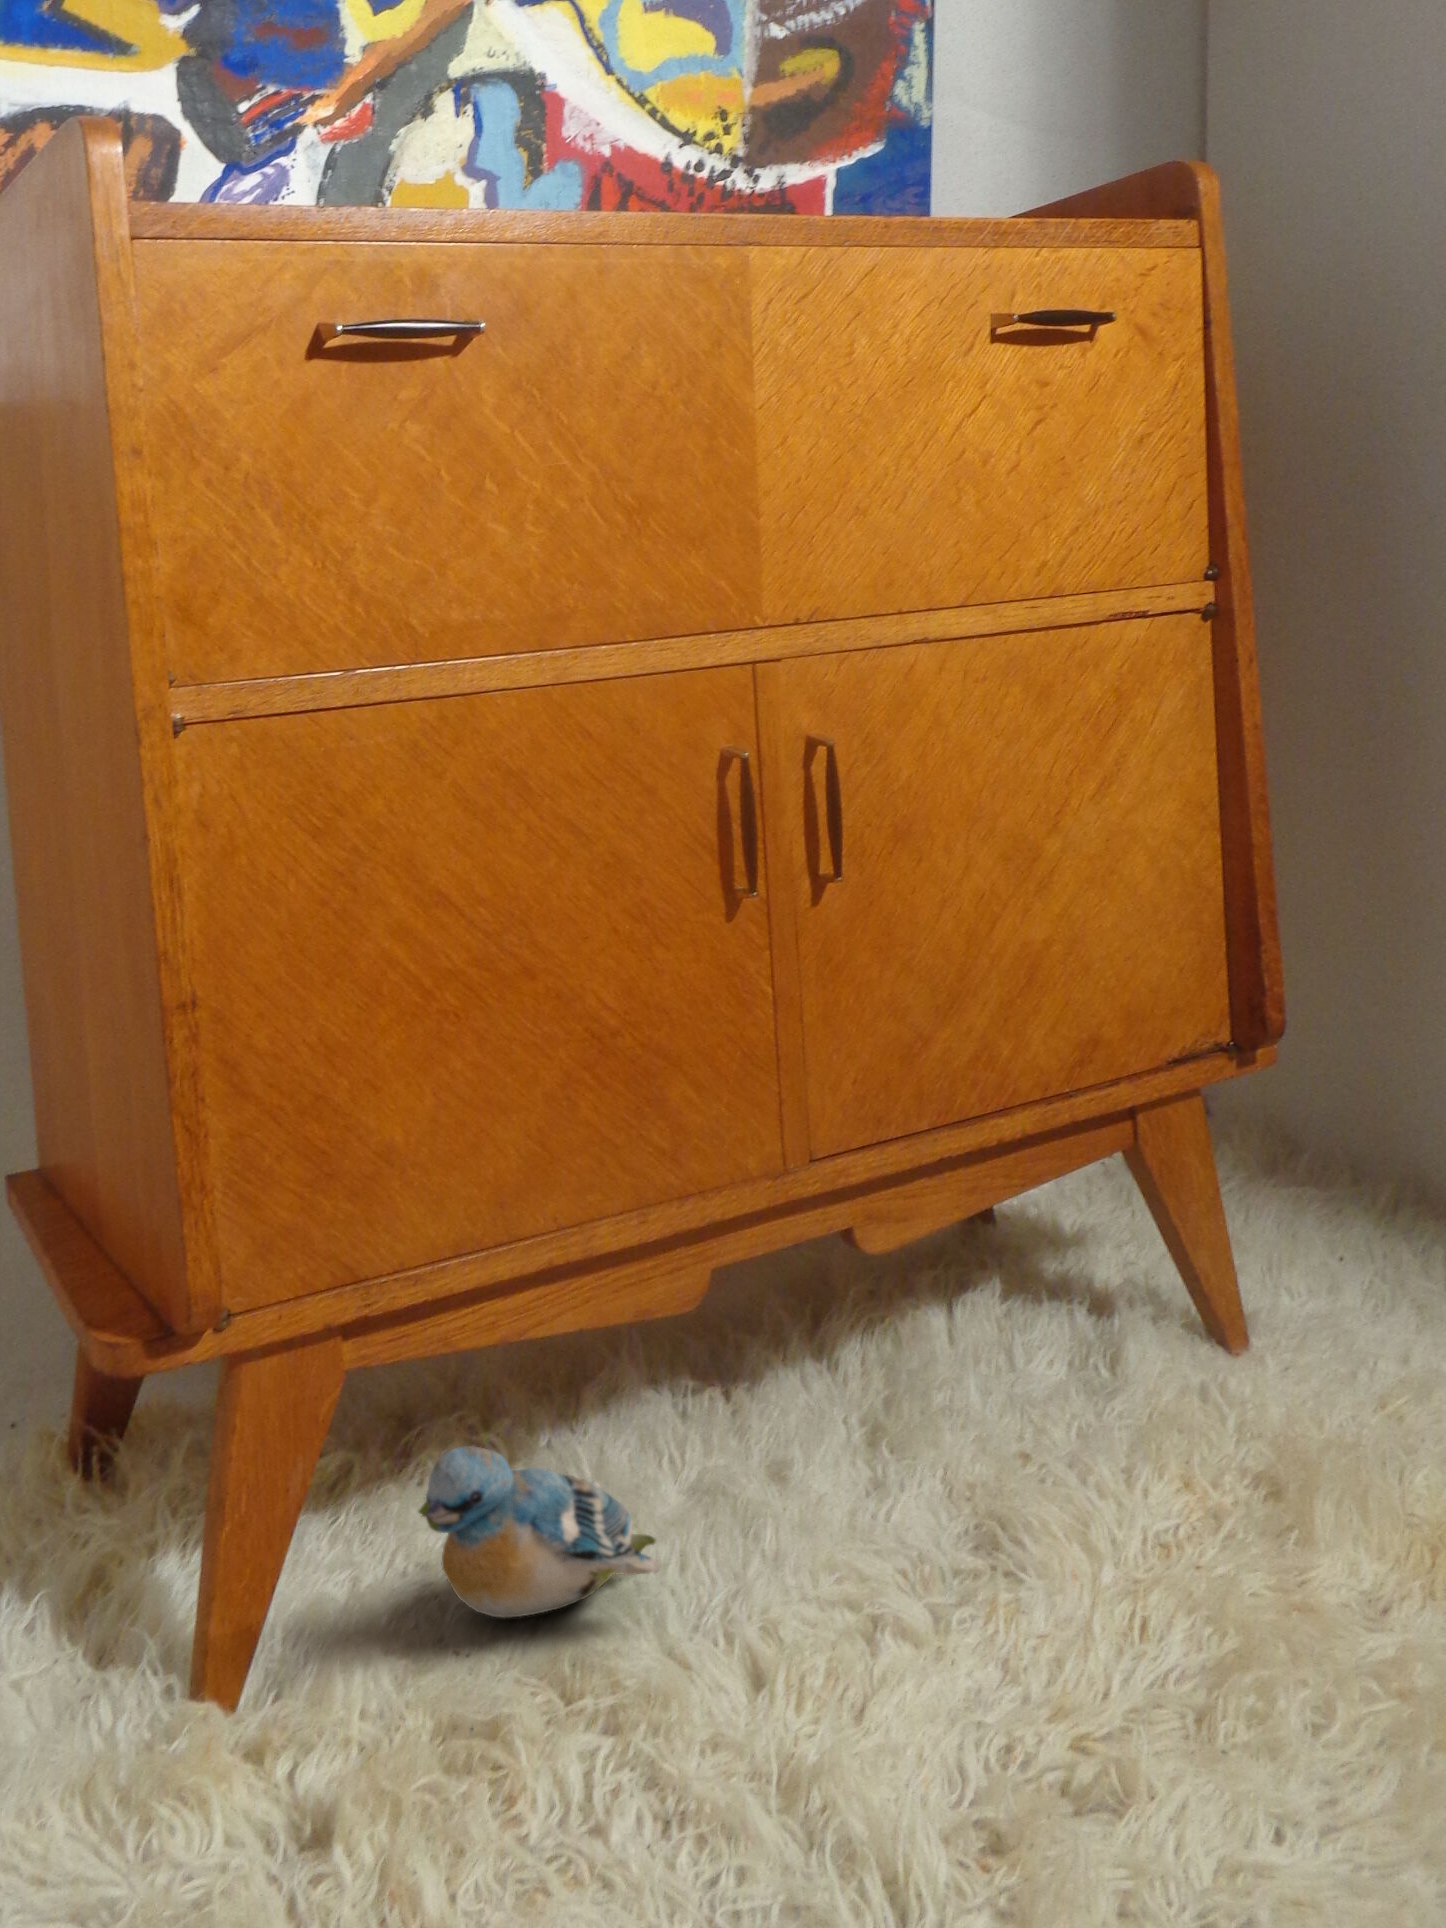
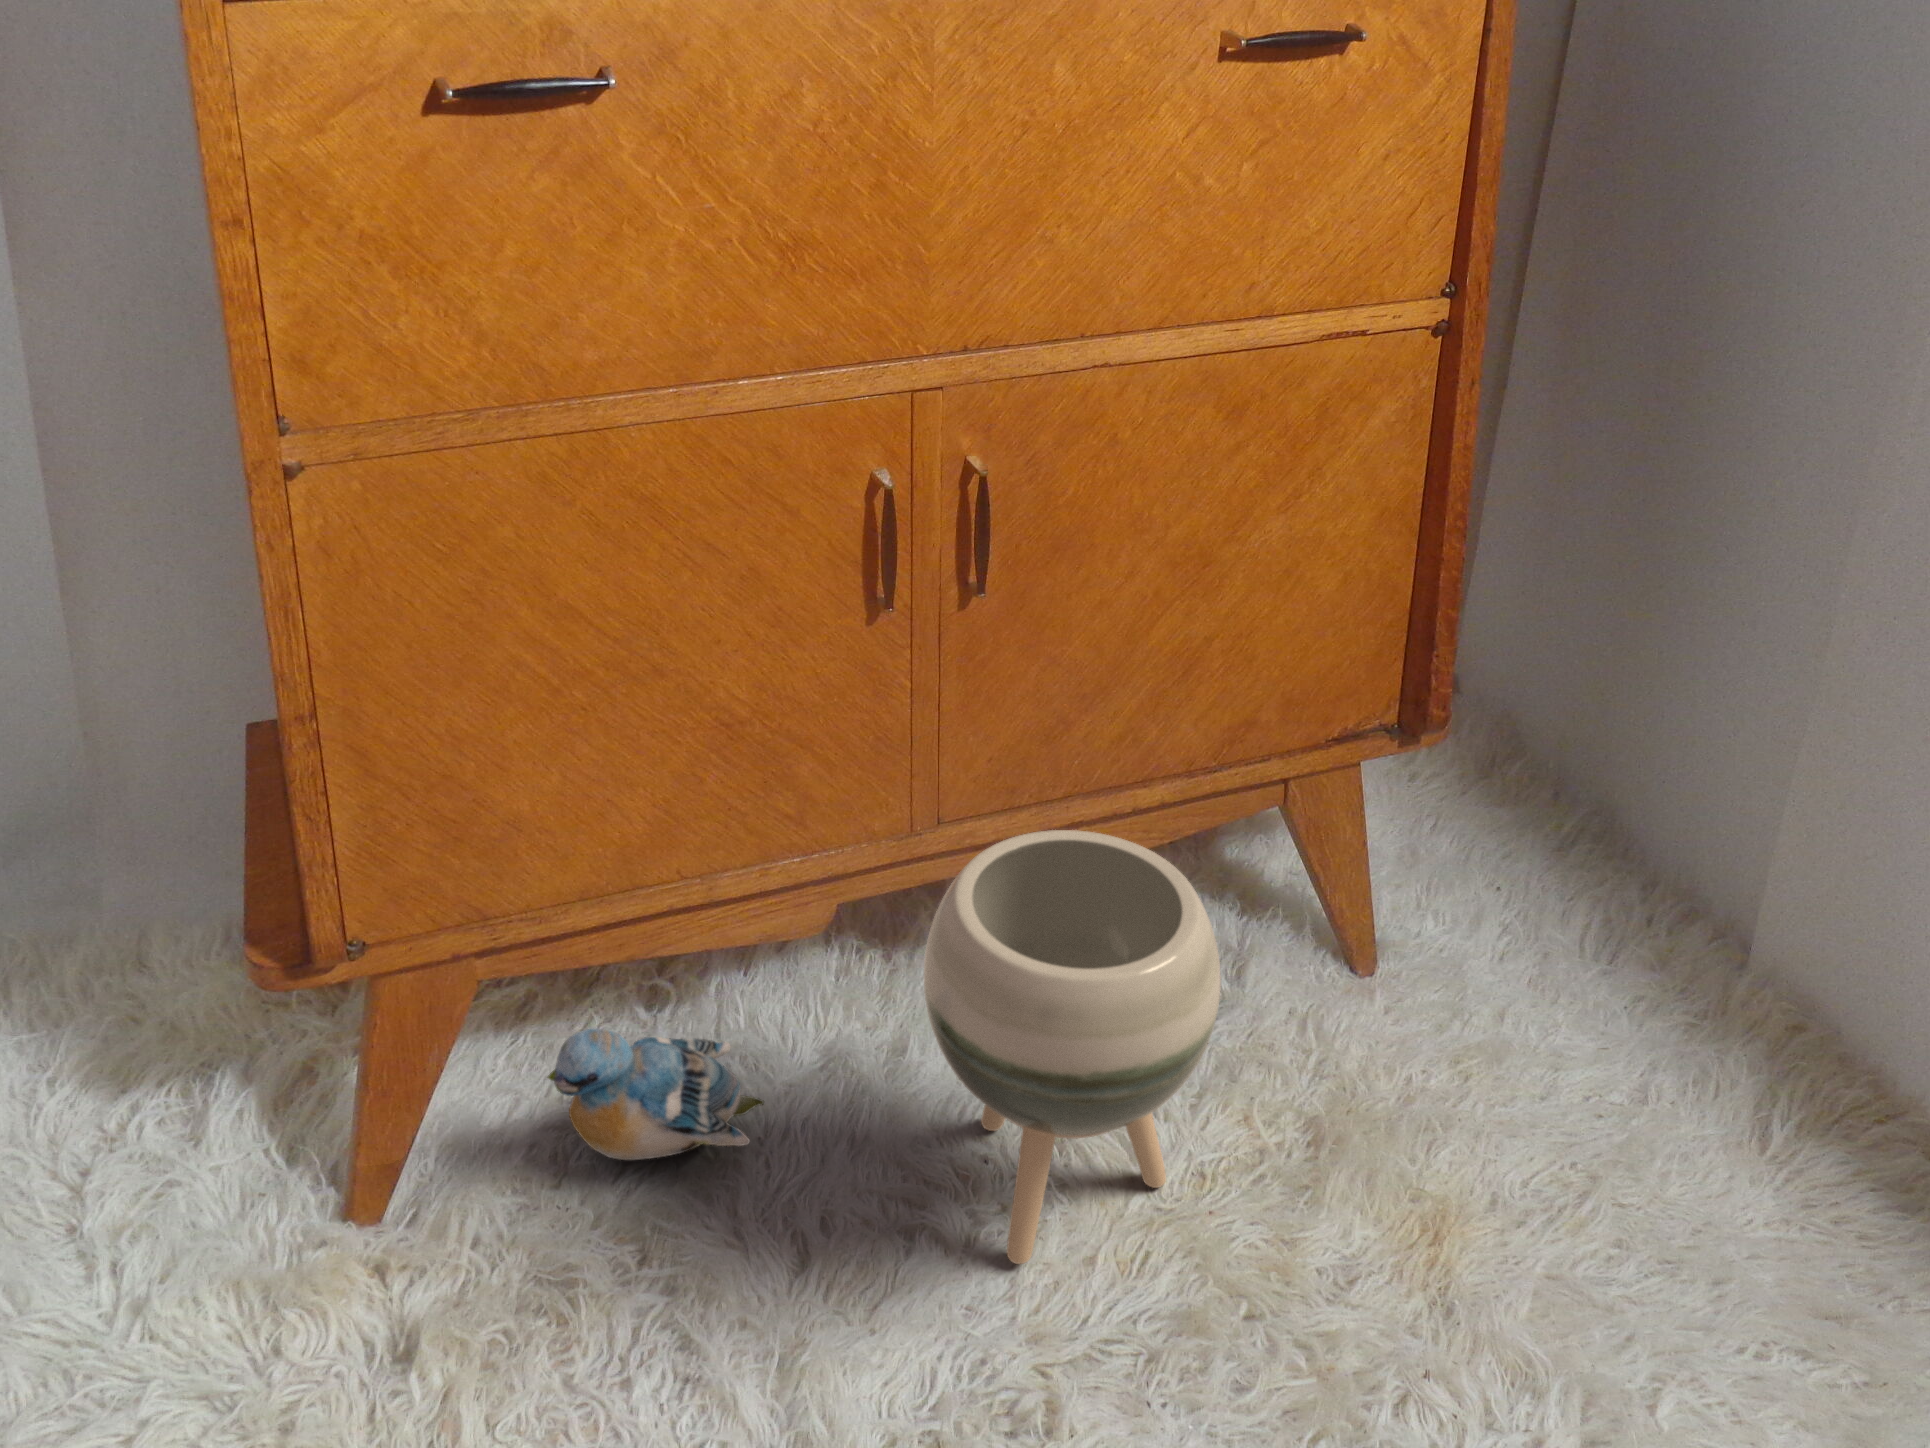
planter: none [840,1141,1175,1650] -> present [924,830,1221,1264]

